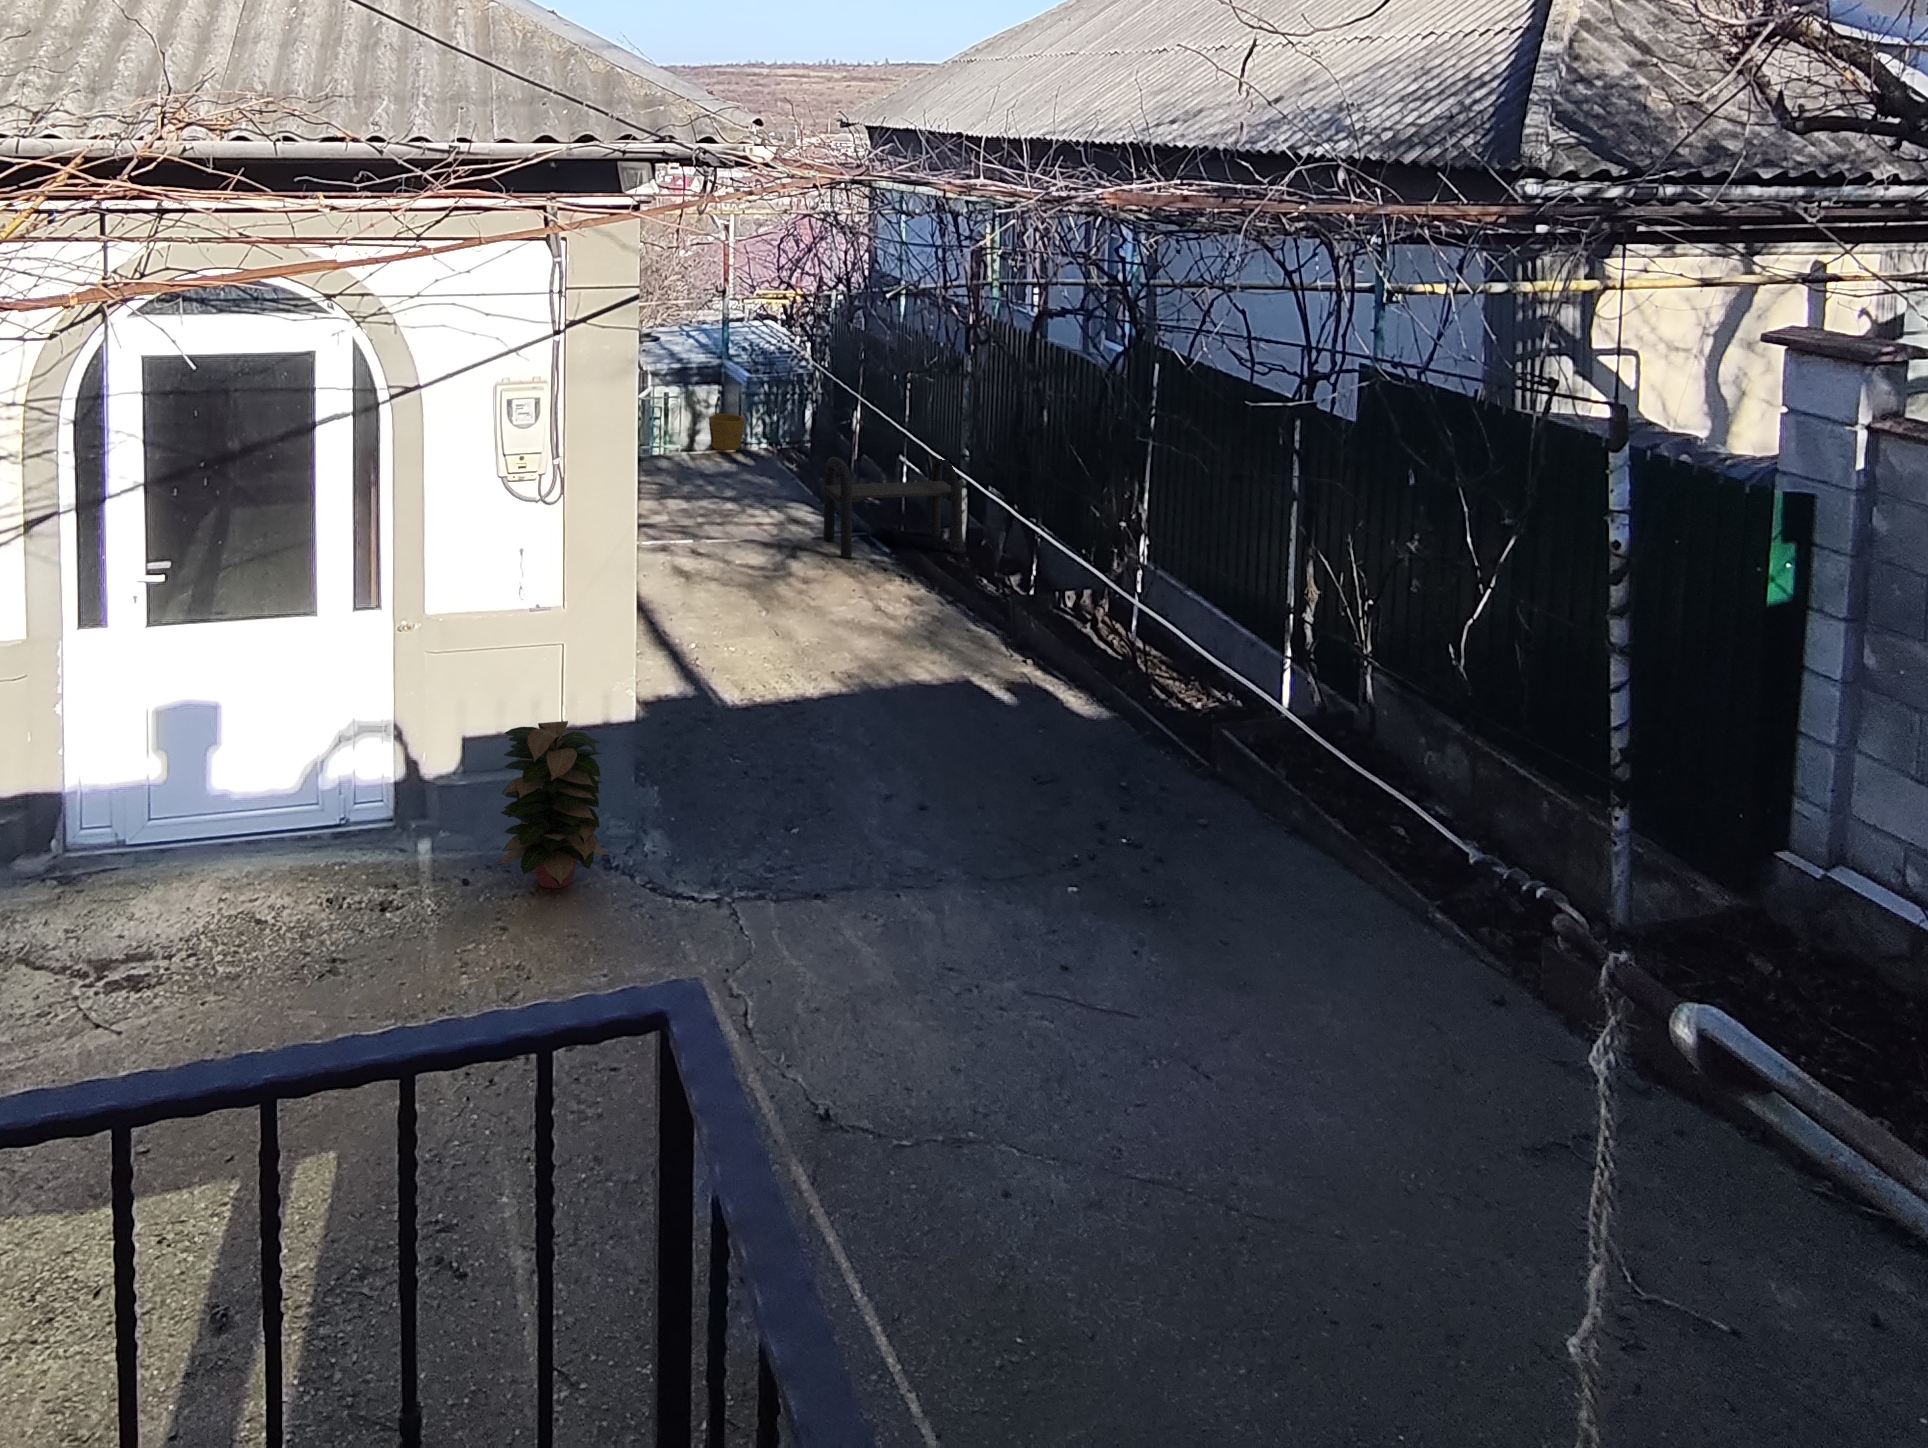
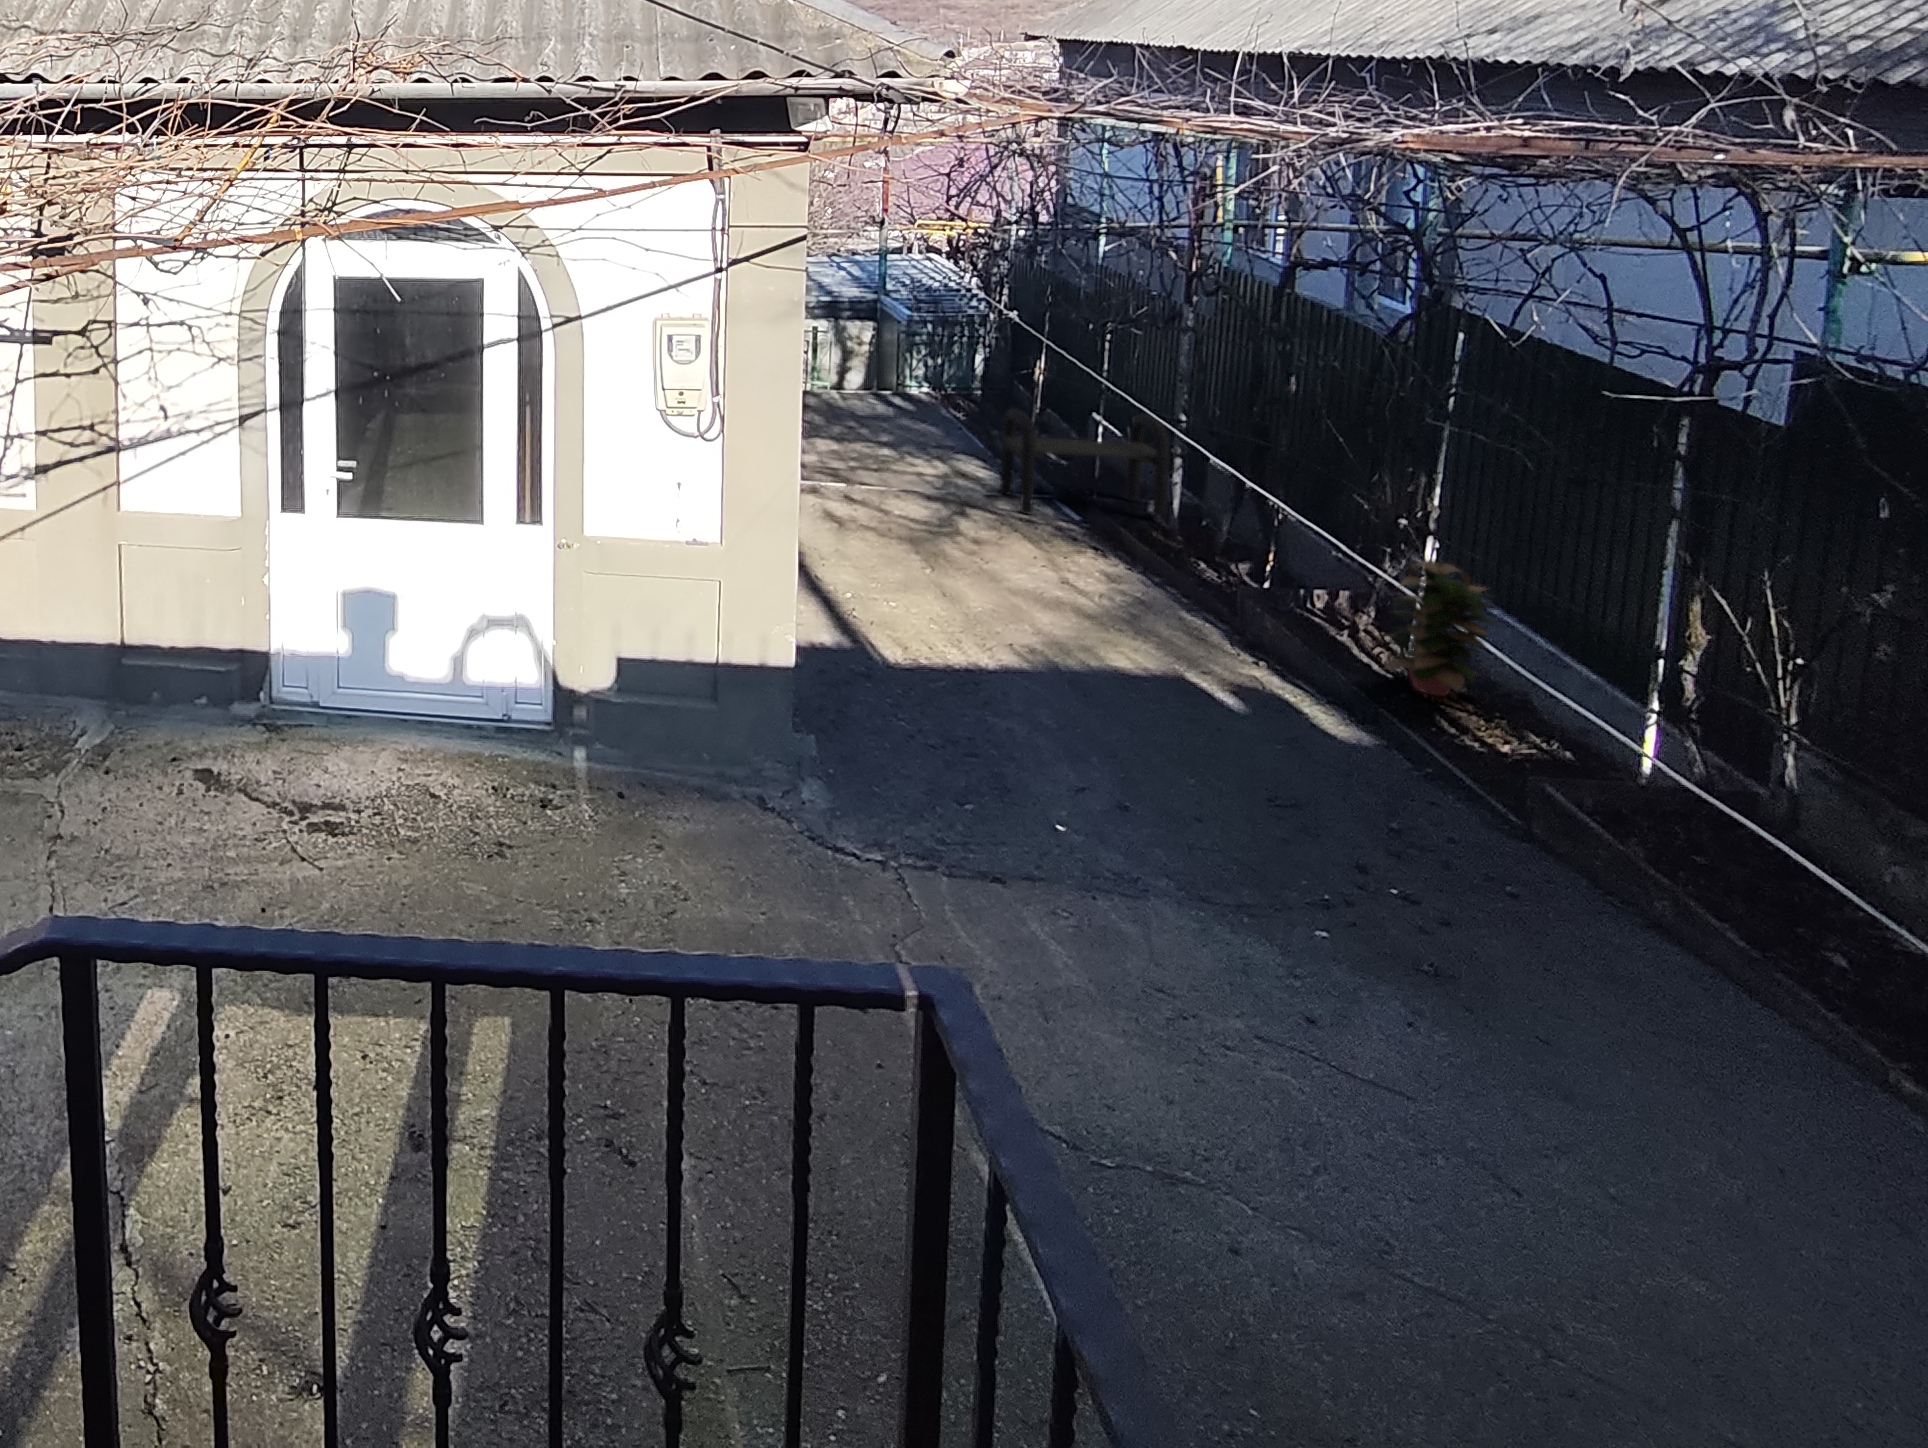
bucket: present [709,414,745,450] -> none [871,354,910,390]
decorative plant: present [496,721,610,888] -> present [1383,561,1497,696]

